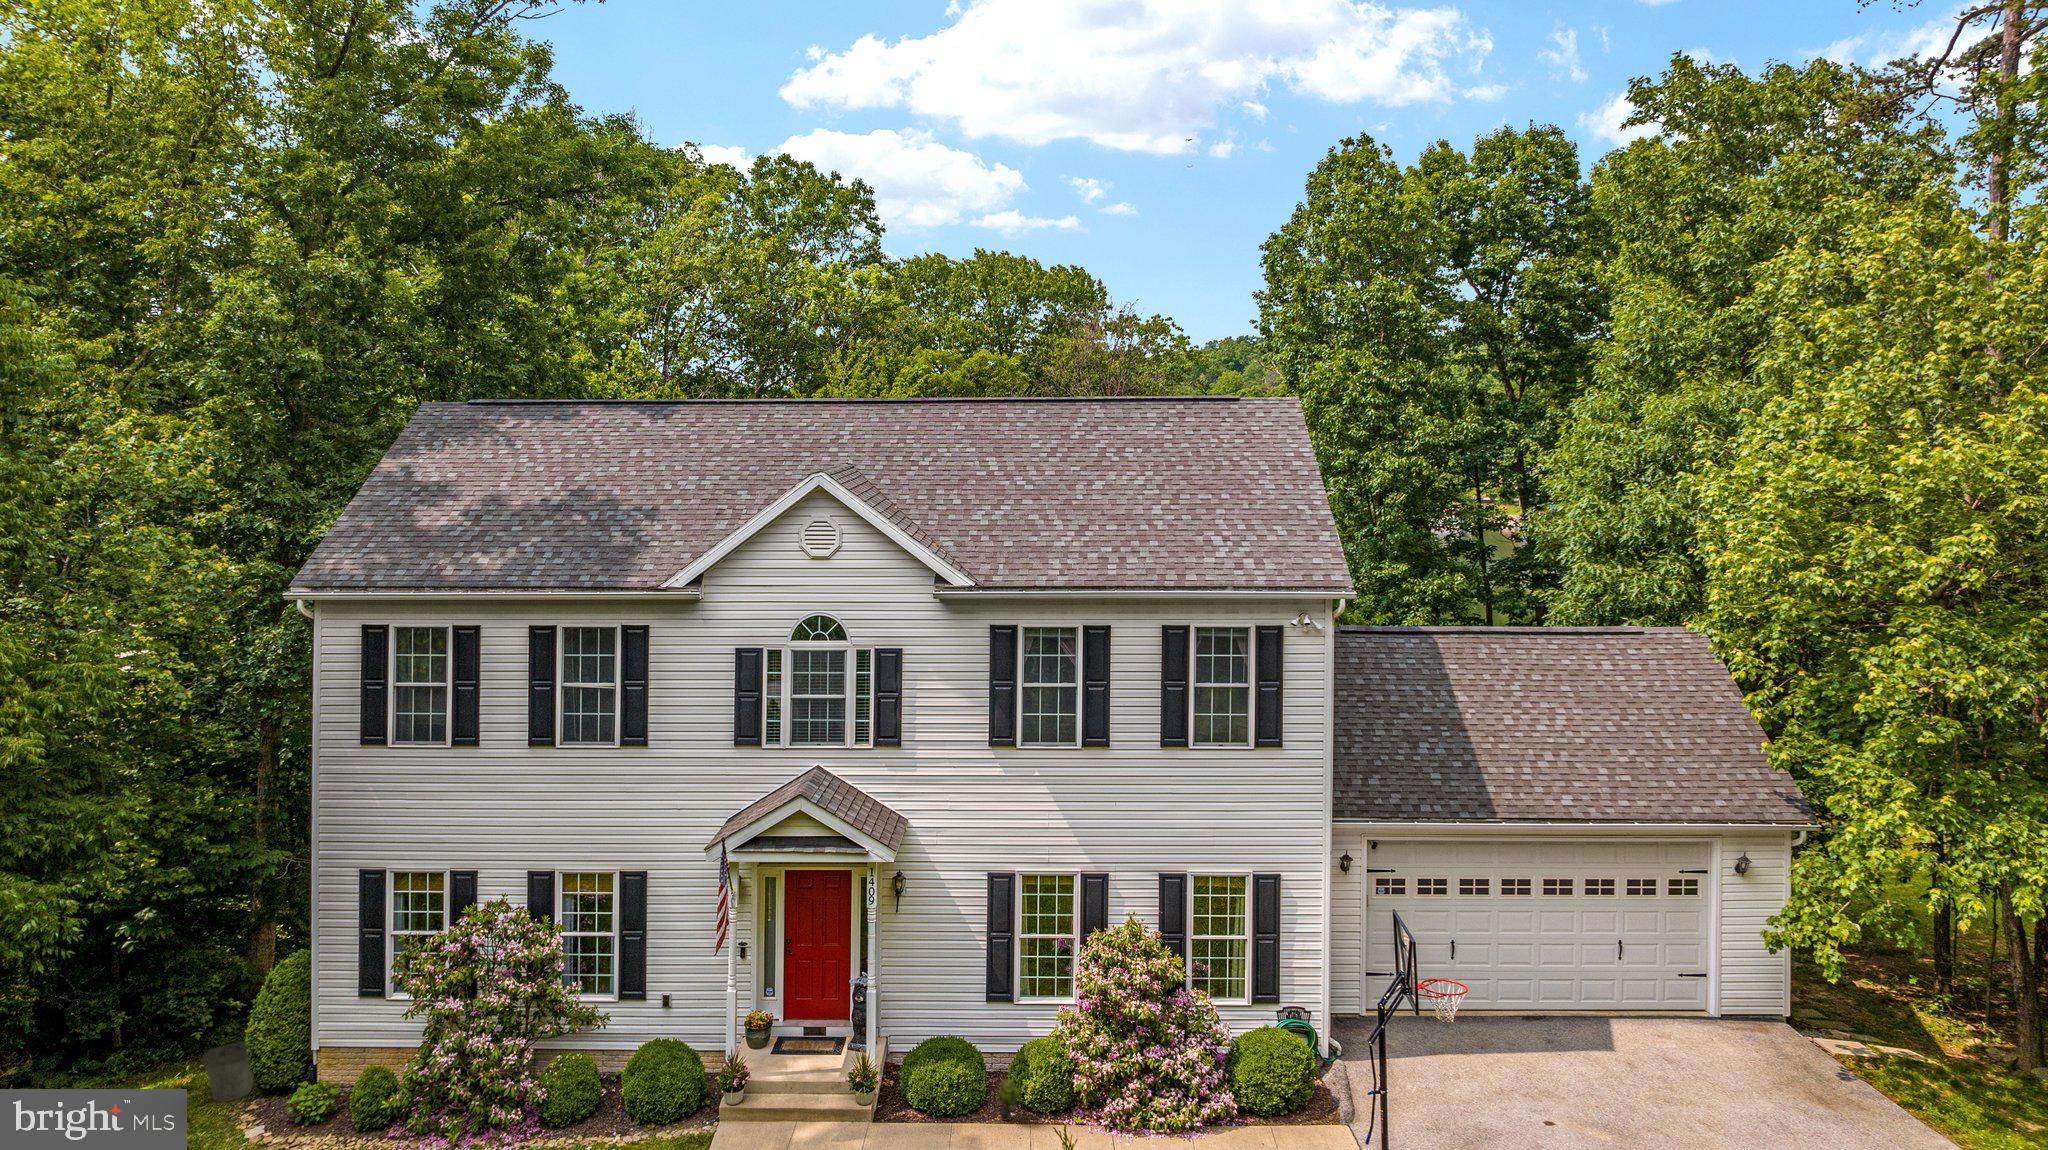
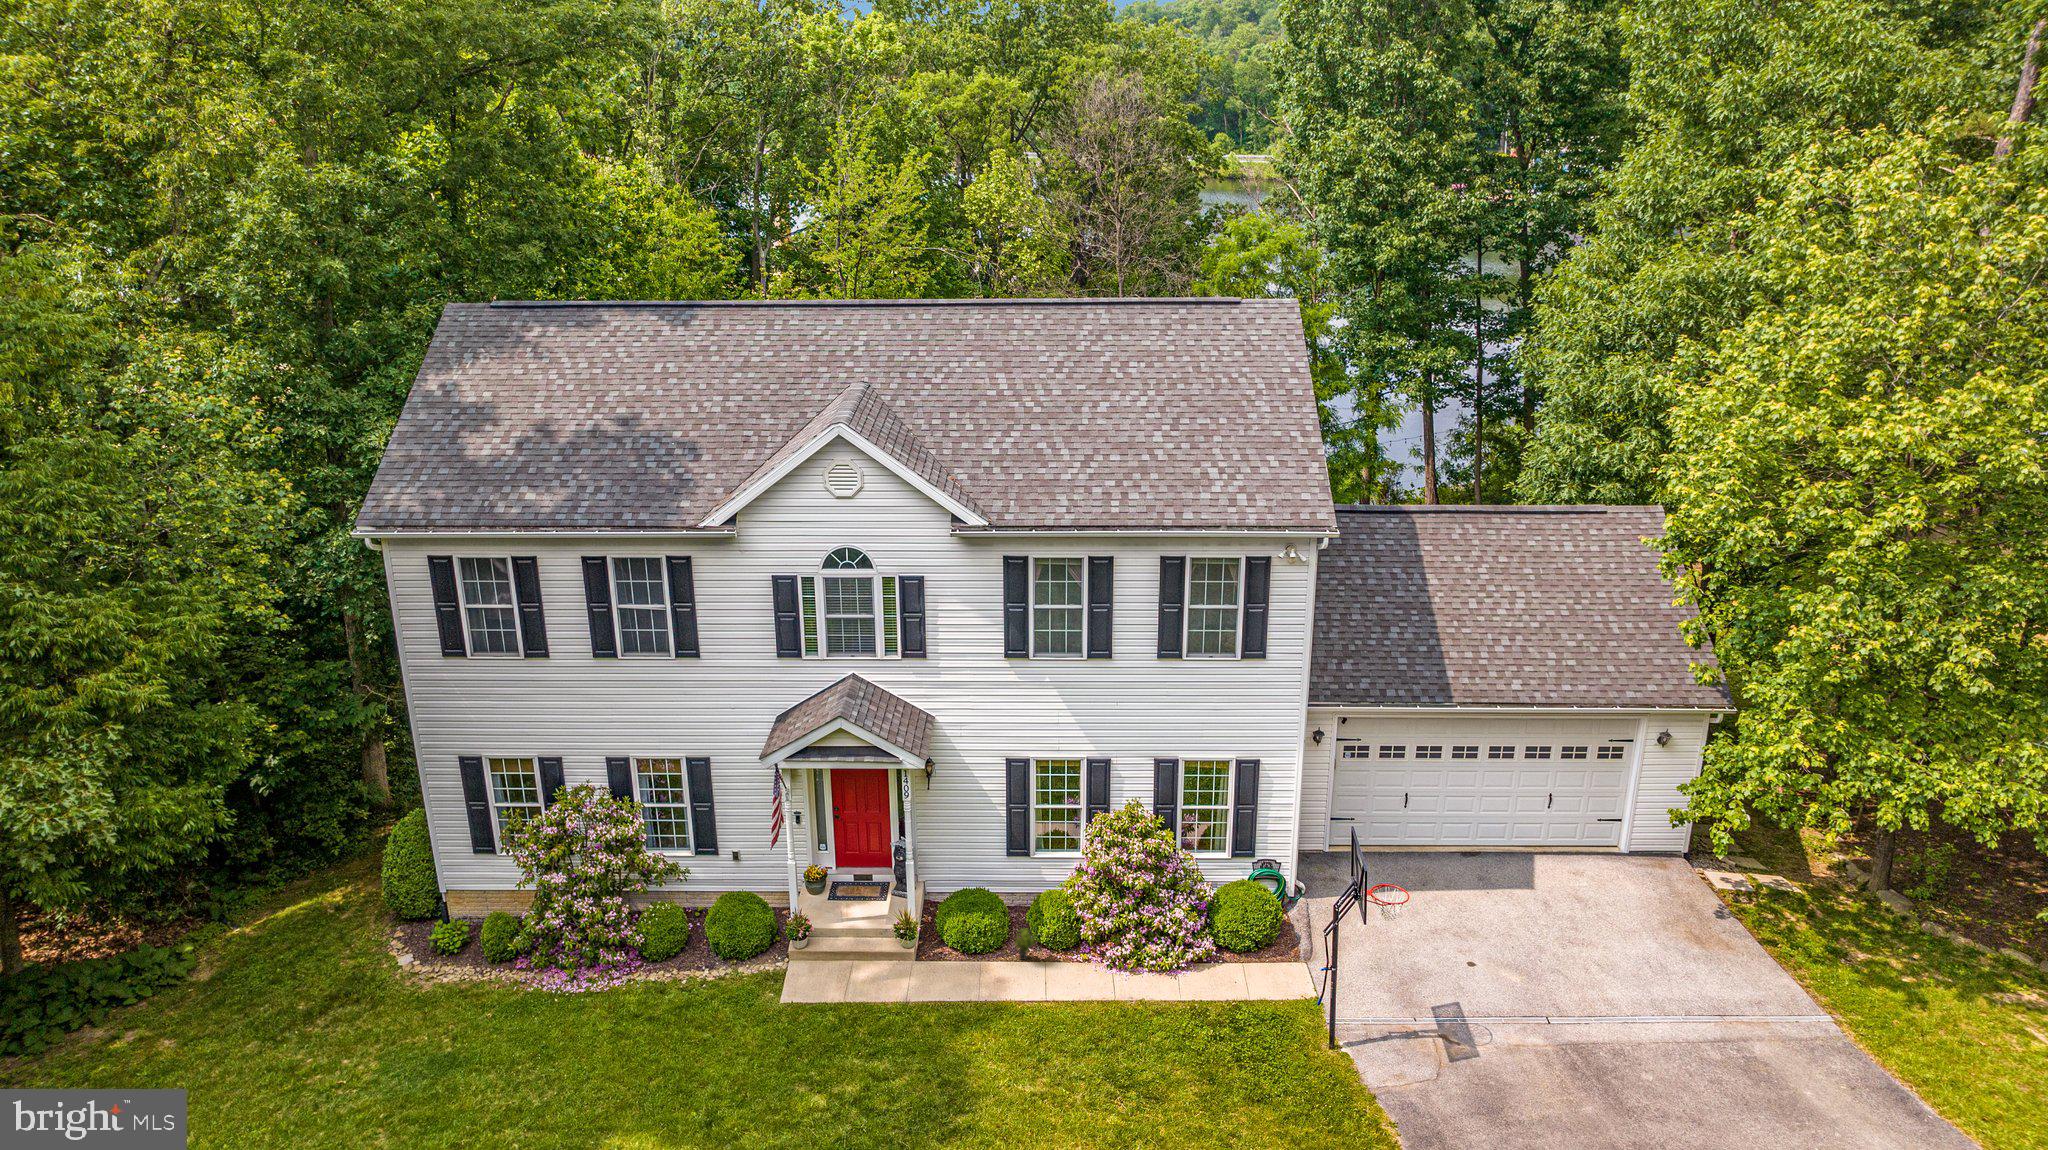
trash can: present [202,1042,253,1102] -> none [354,893,398,943]

